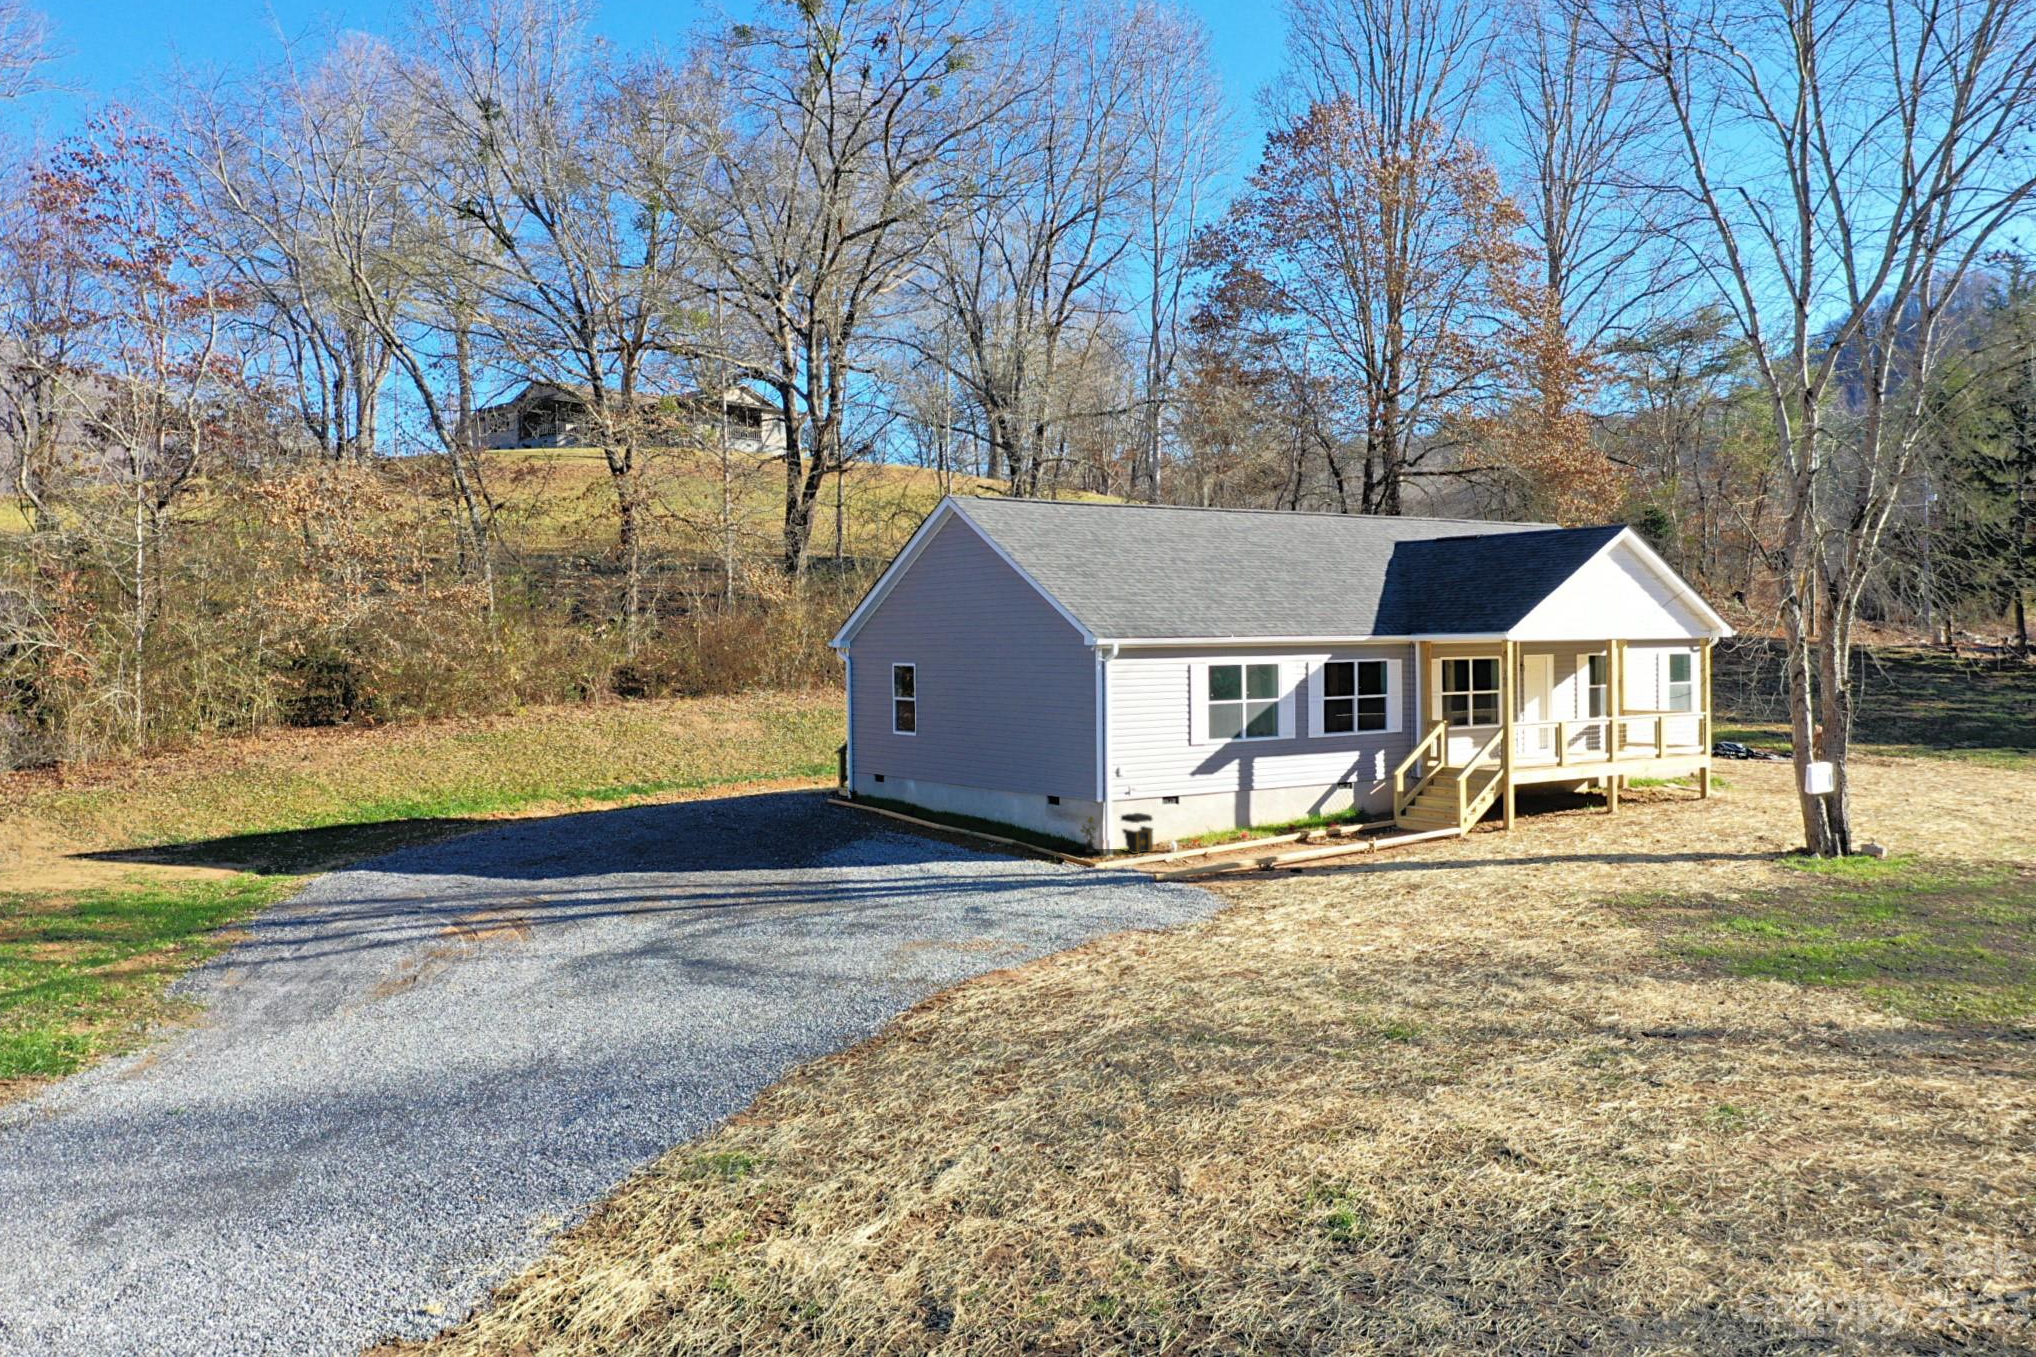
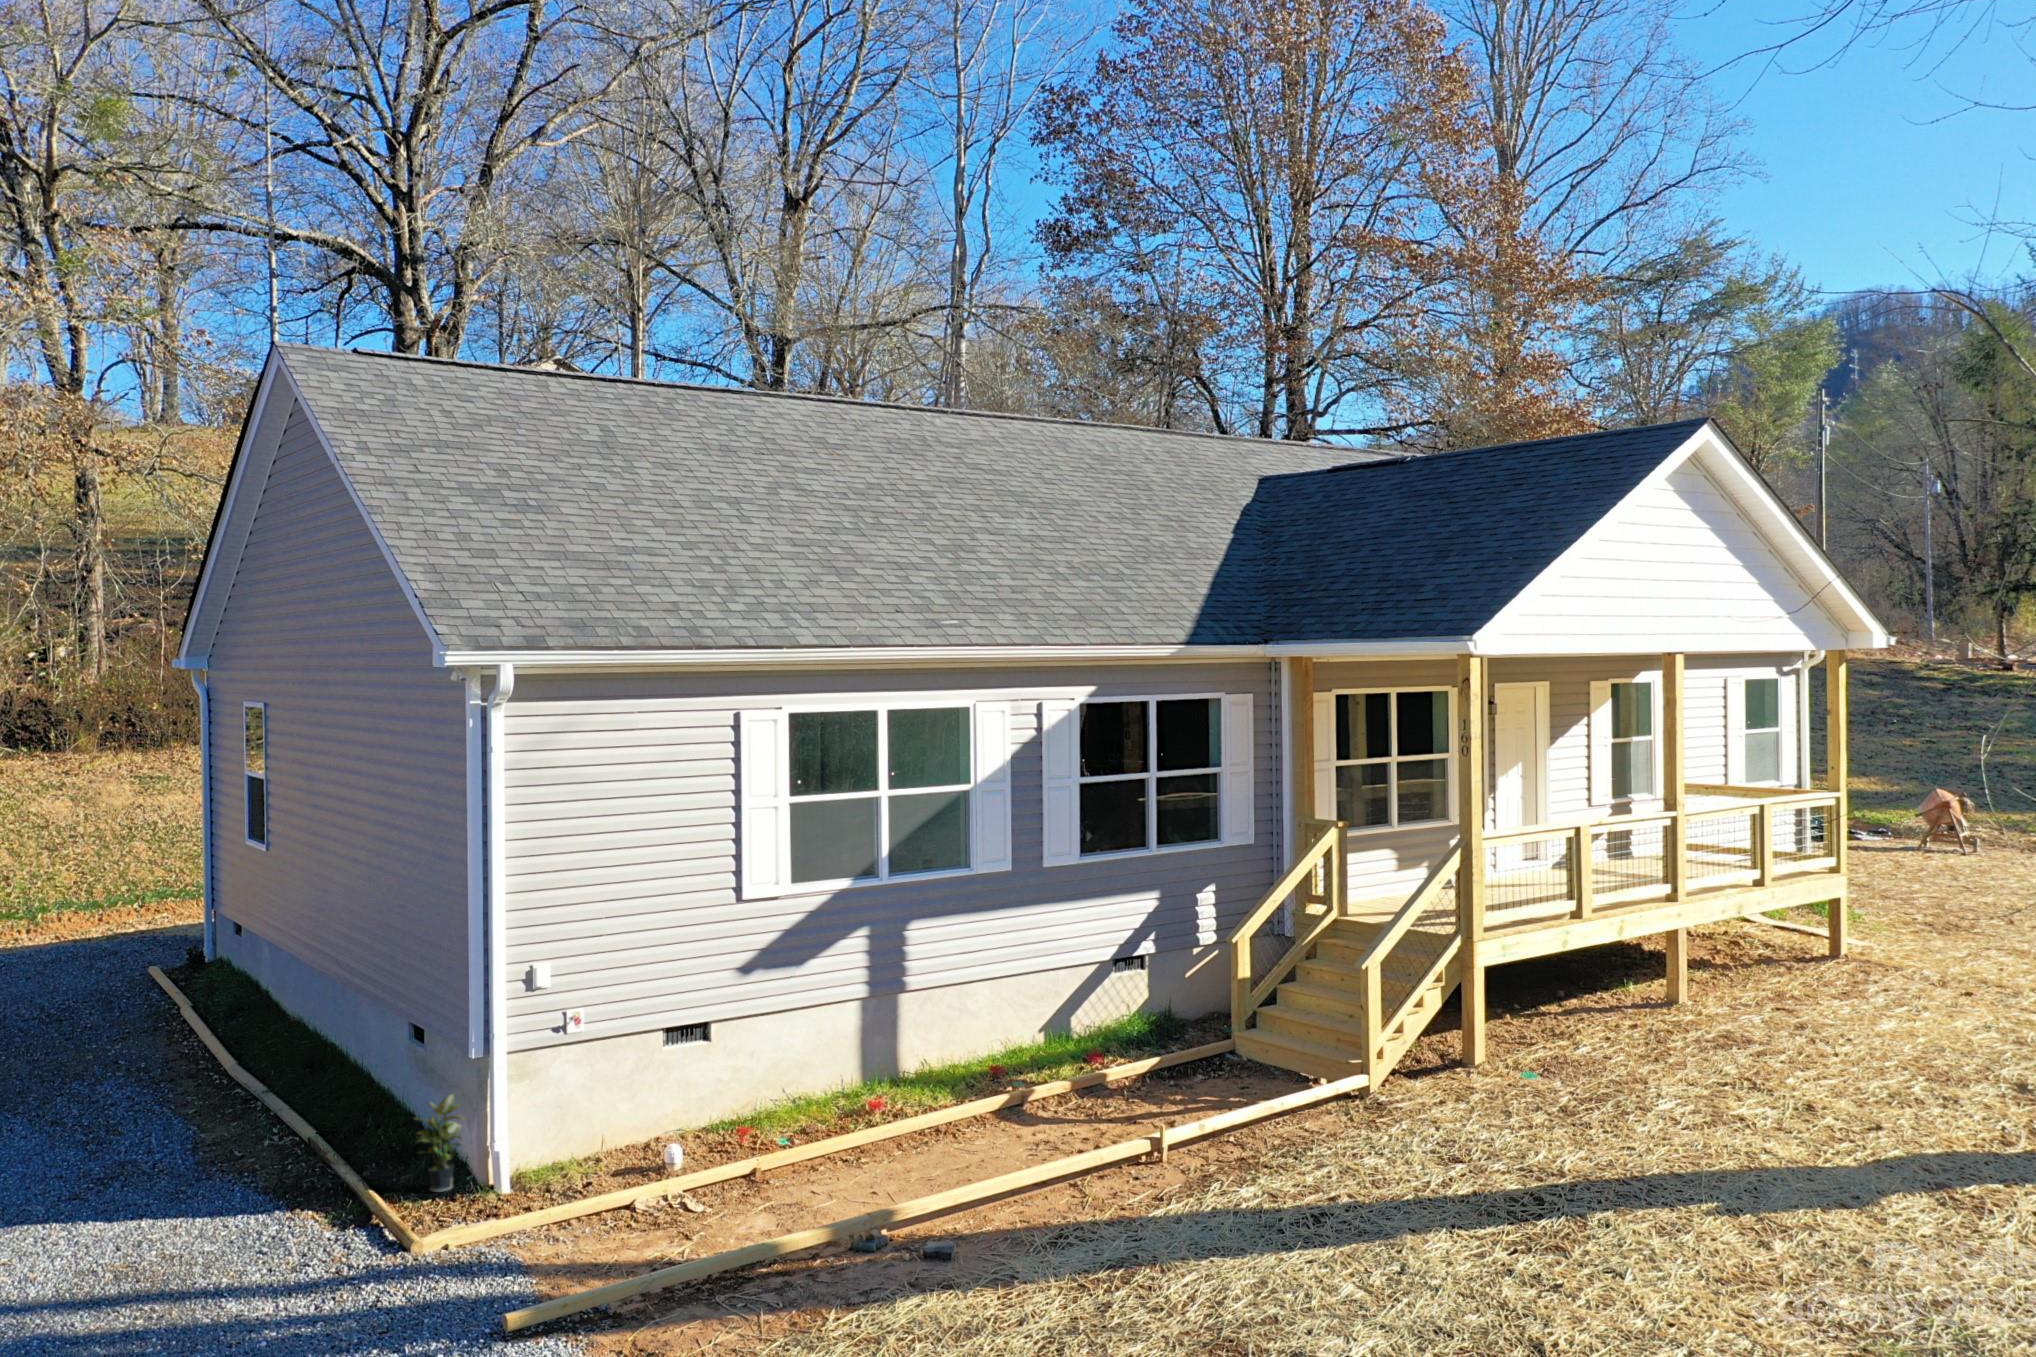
toolbox: present [1121,813,1153,854] -> none [518,1081,602,1198]

